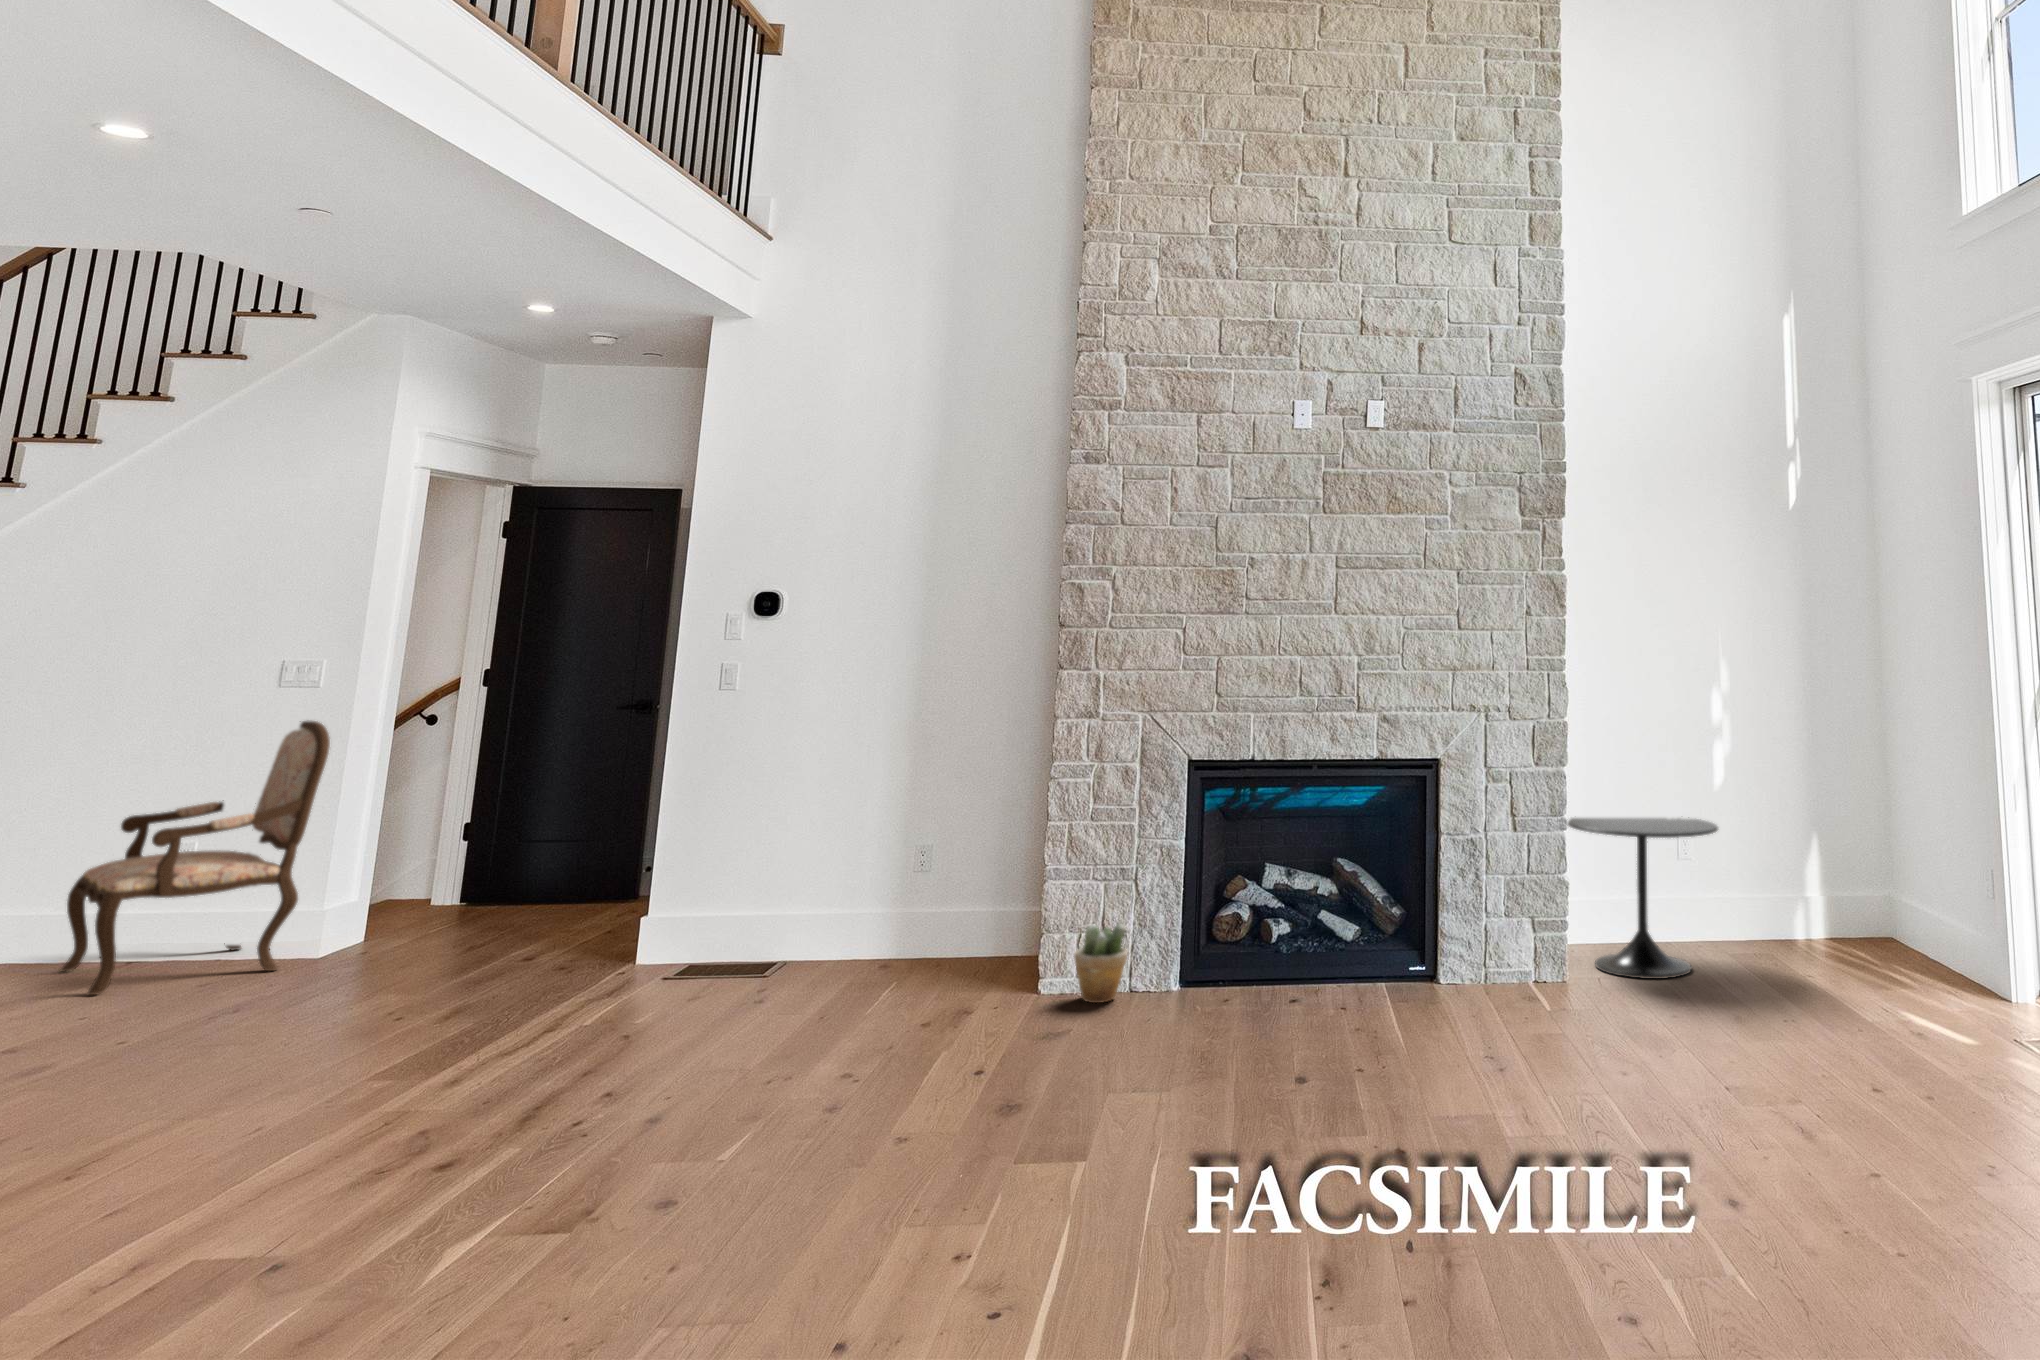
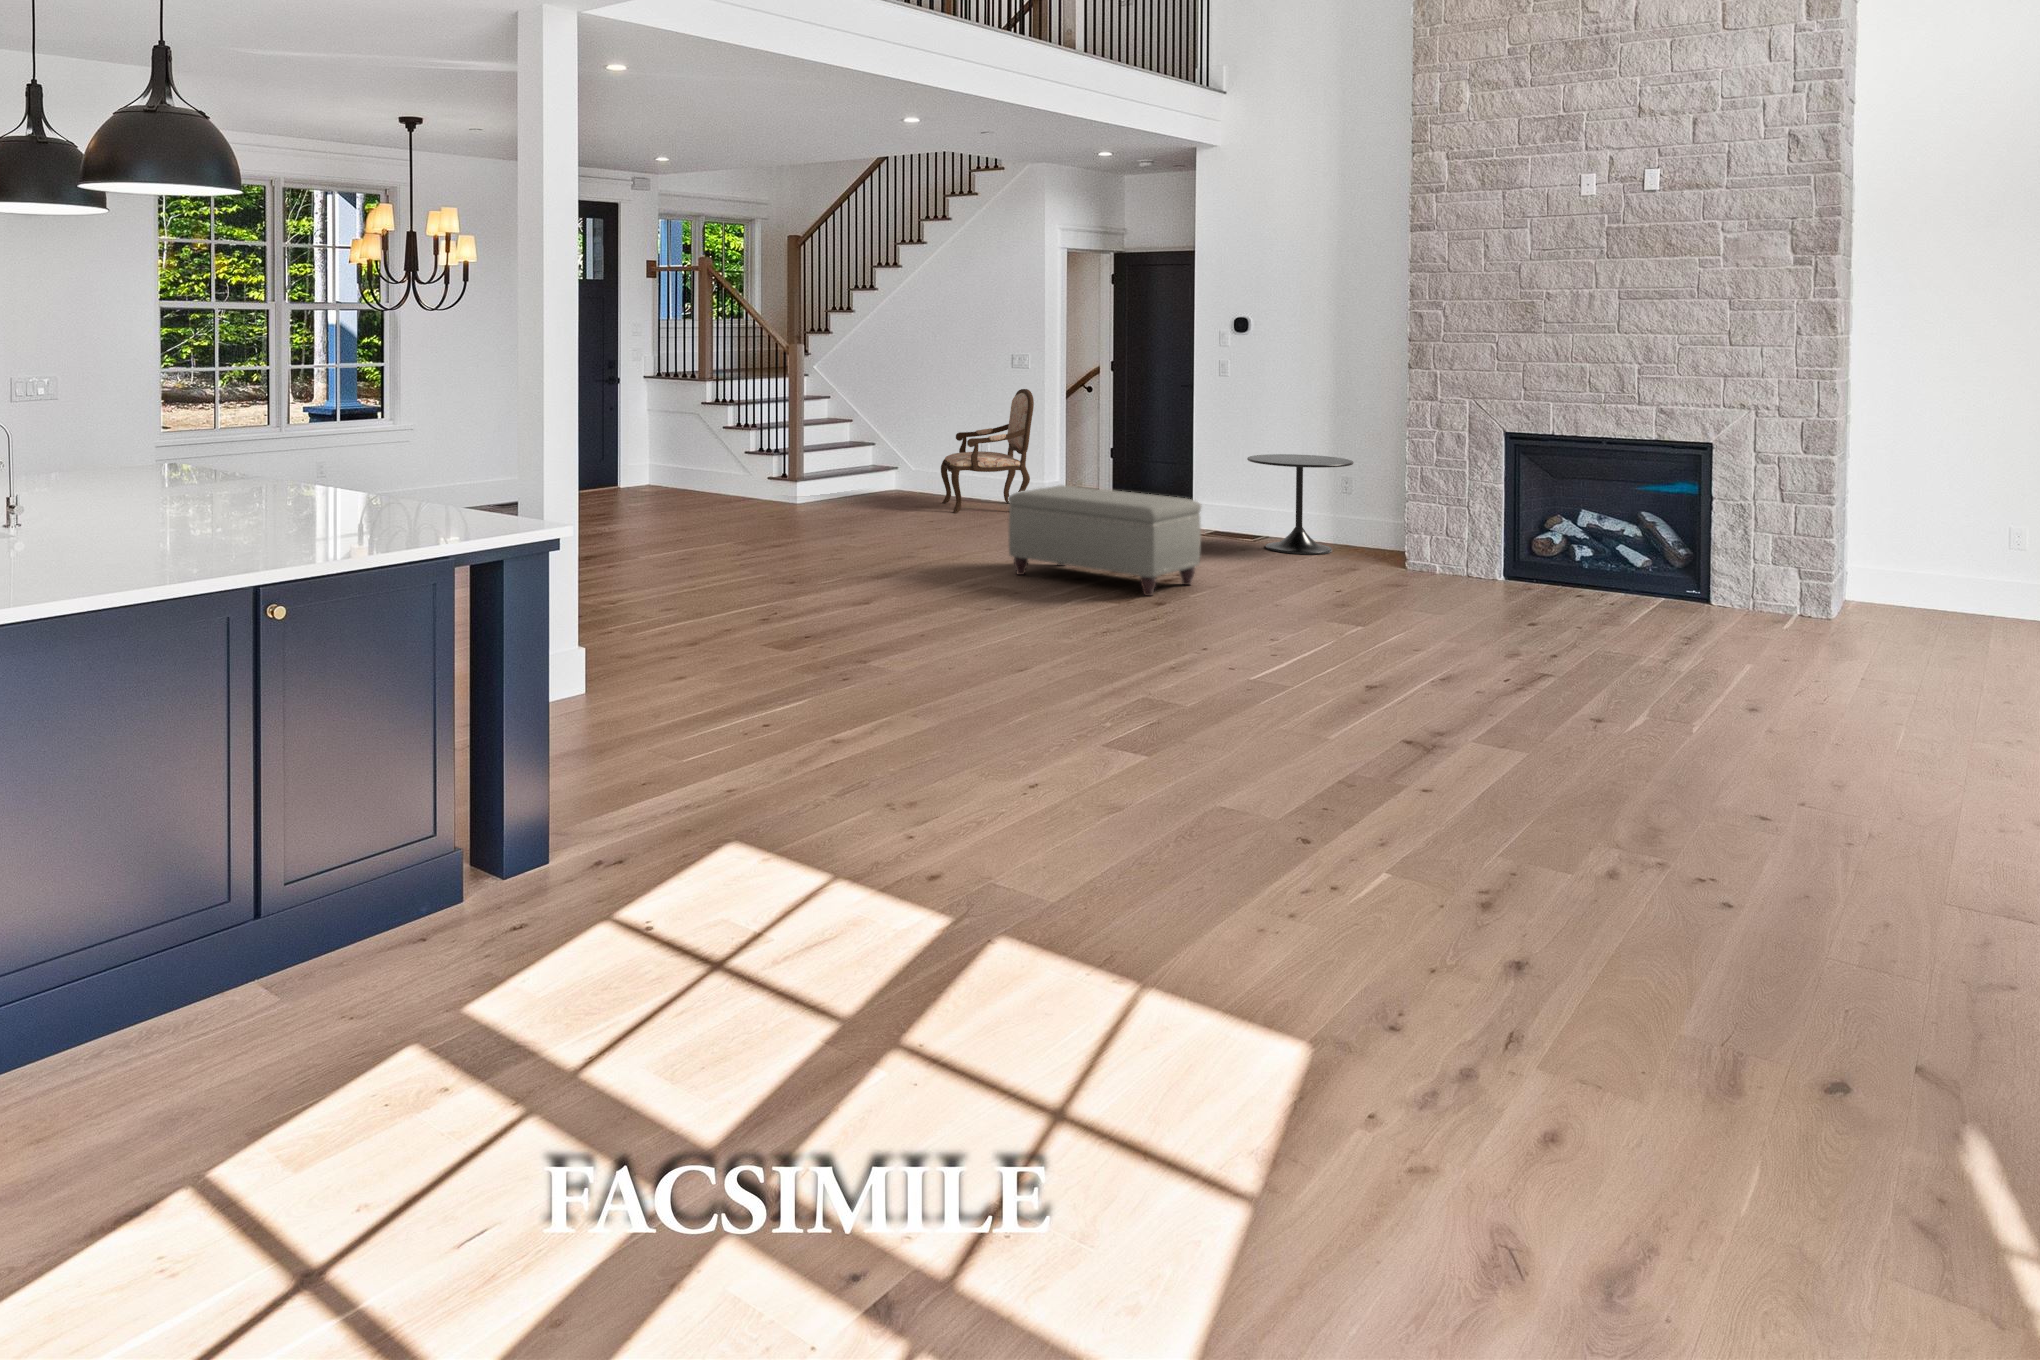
side table: present [1567,817,1718,979] -> present [1247,454,1353,555]
potted plant: present [1074,924,1128,1003] -> none [1424,532,1462,580]
ottoman: none [257,928,740,1170] -> present [1008,485,1201,596]

